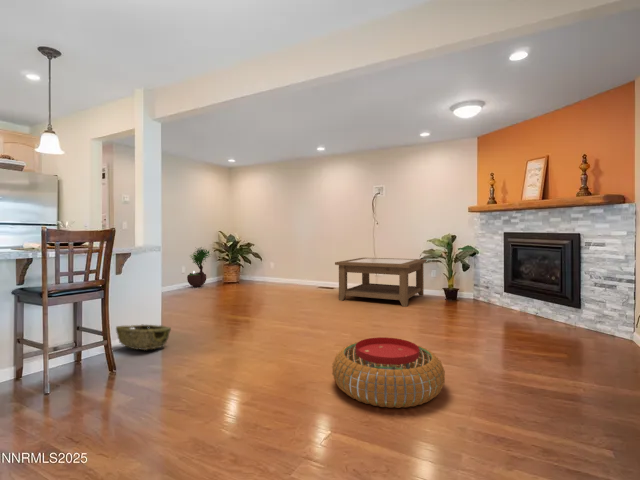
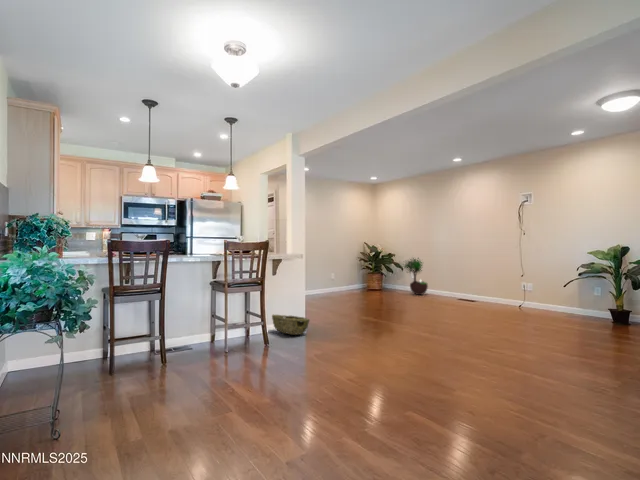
potted tree: present [187,248,210,287] -> present [404,258,428,295]
coffee table: present [335,258,427,307] -> none [470,270,588,325]
pouf: present [332,337,445,408] -> none [428,343,543,407]

